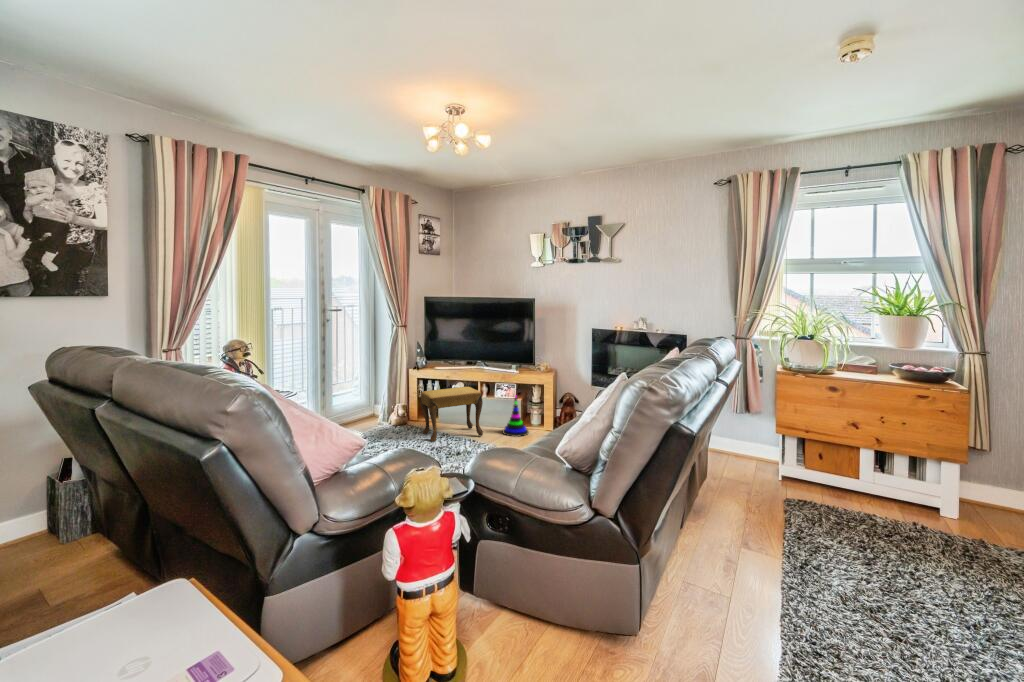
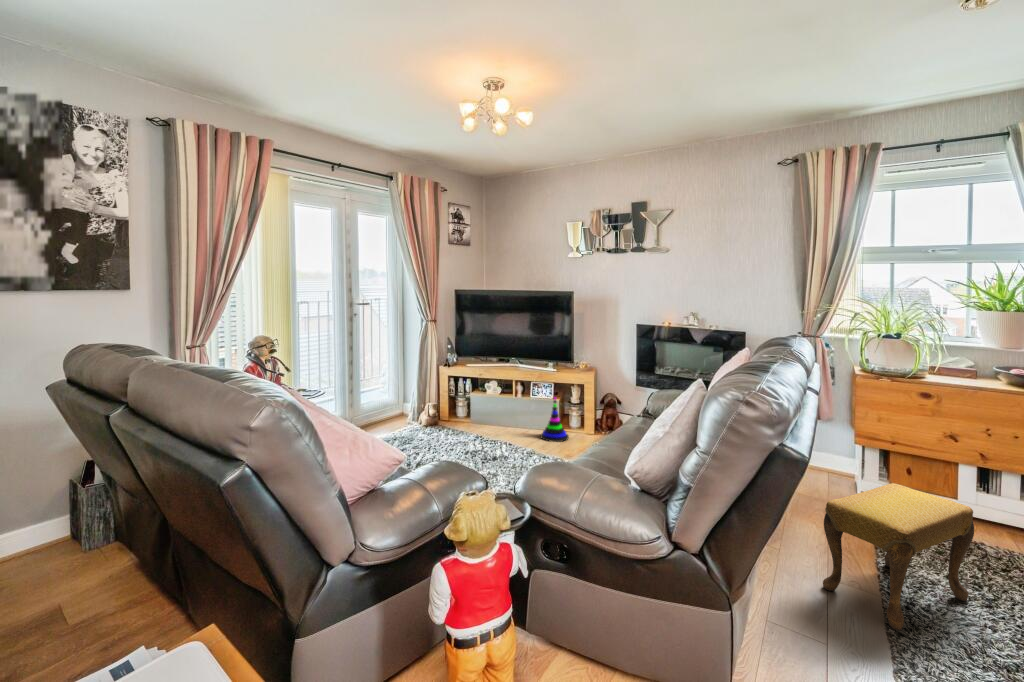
footstool: present [421,387,483,442] -> present [823,483,974,630]

